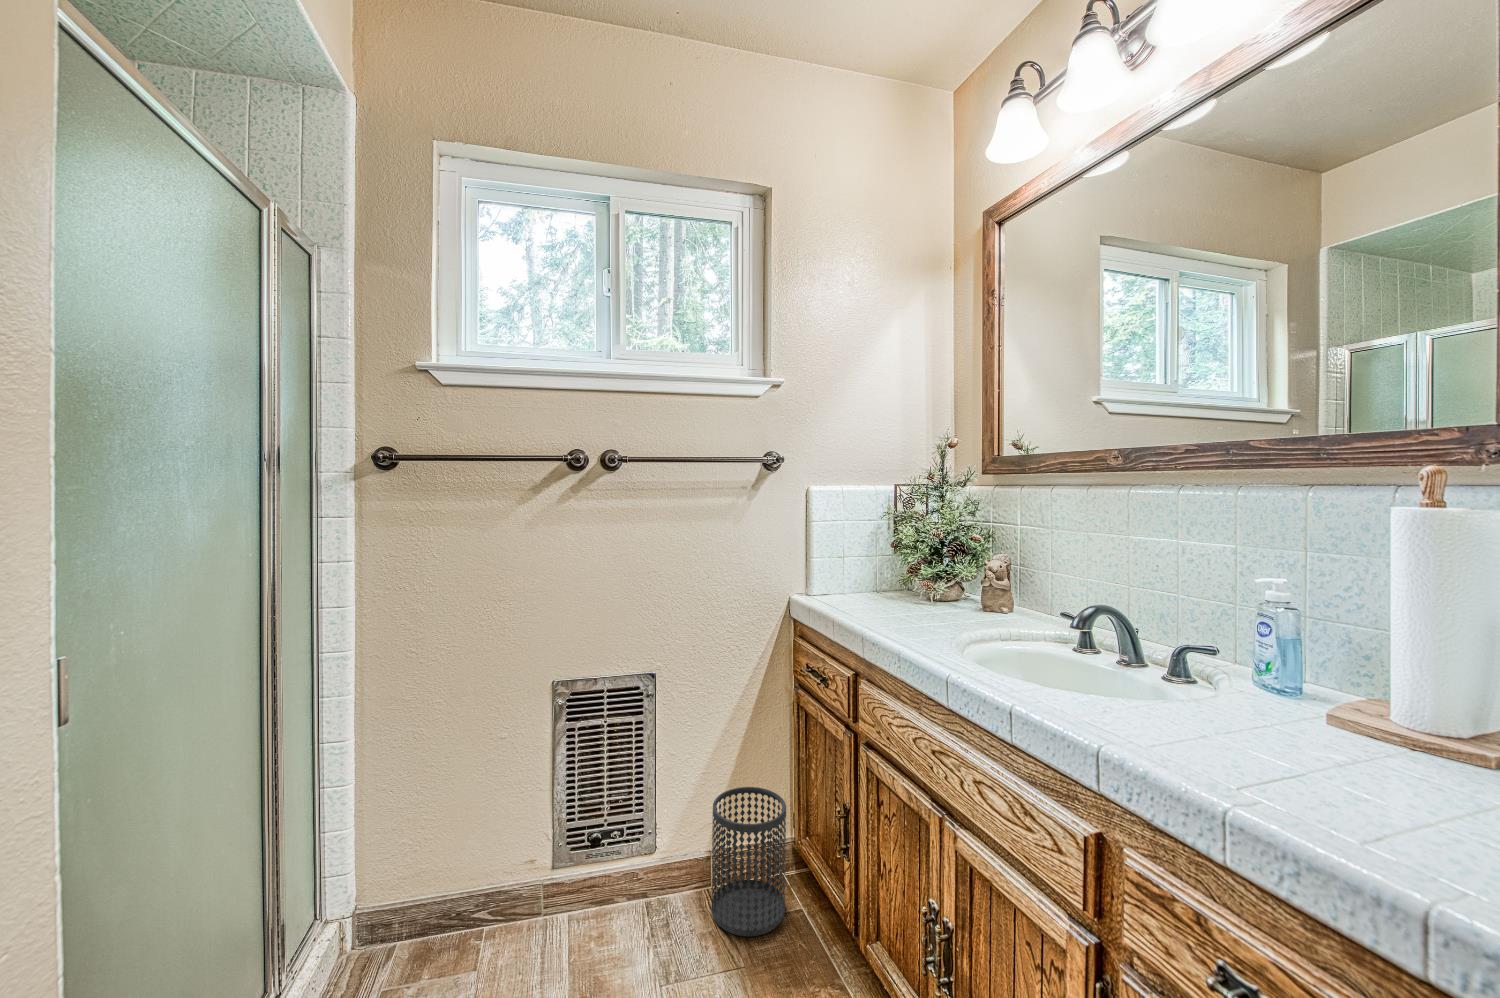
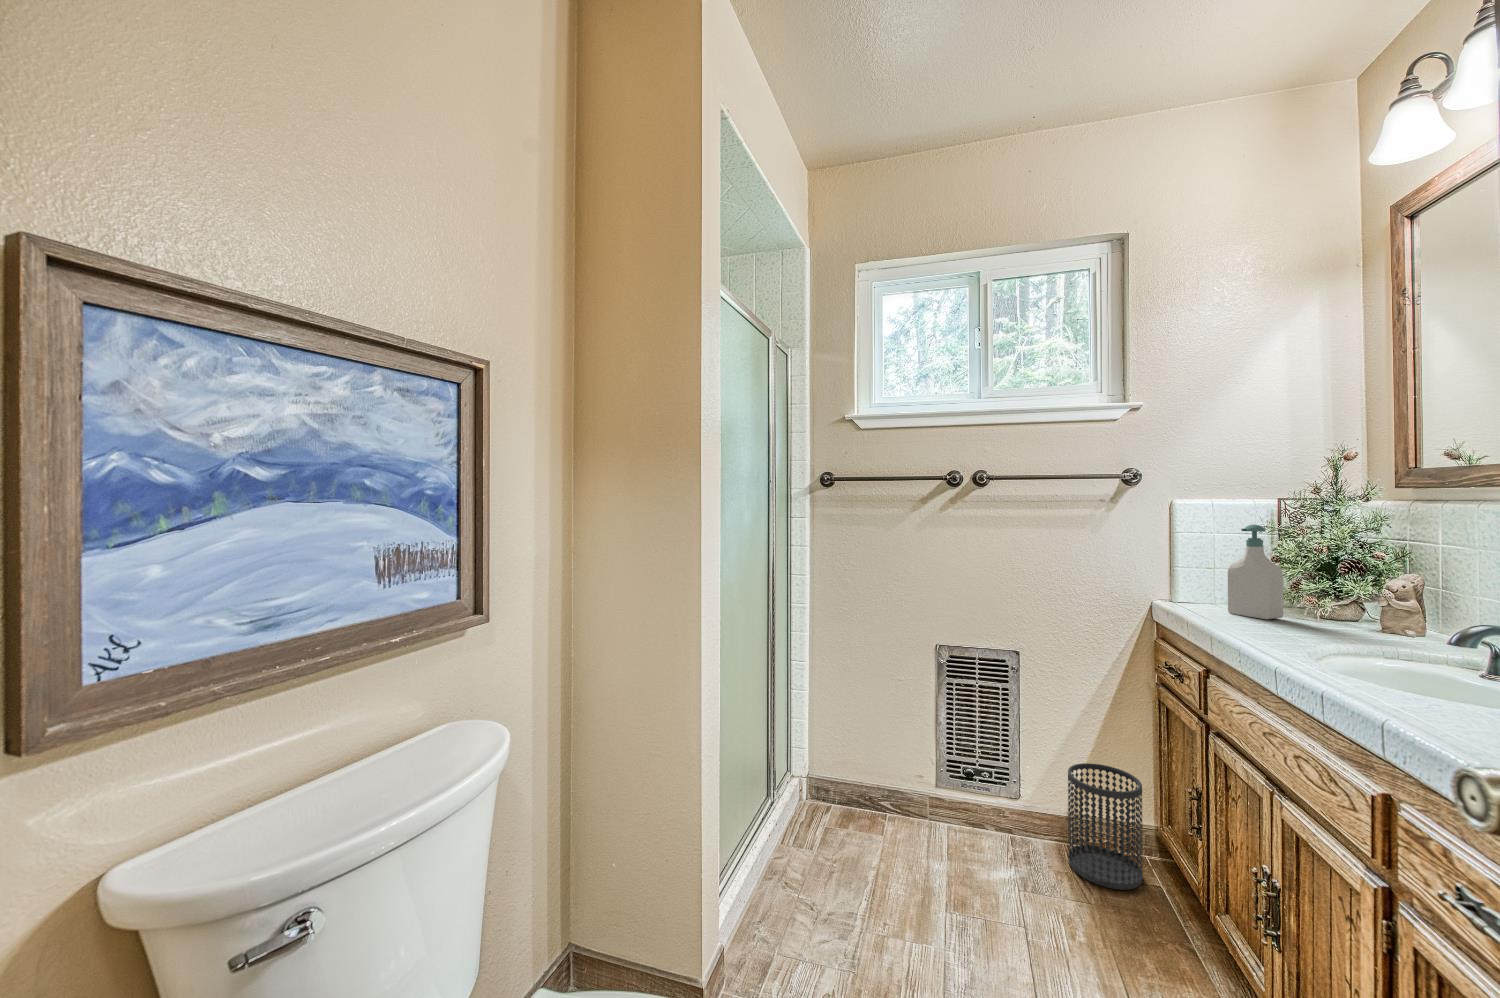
soap bottle: none [860,513,904,608] -> present [1228,524,1283,619]

